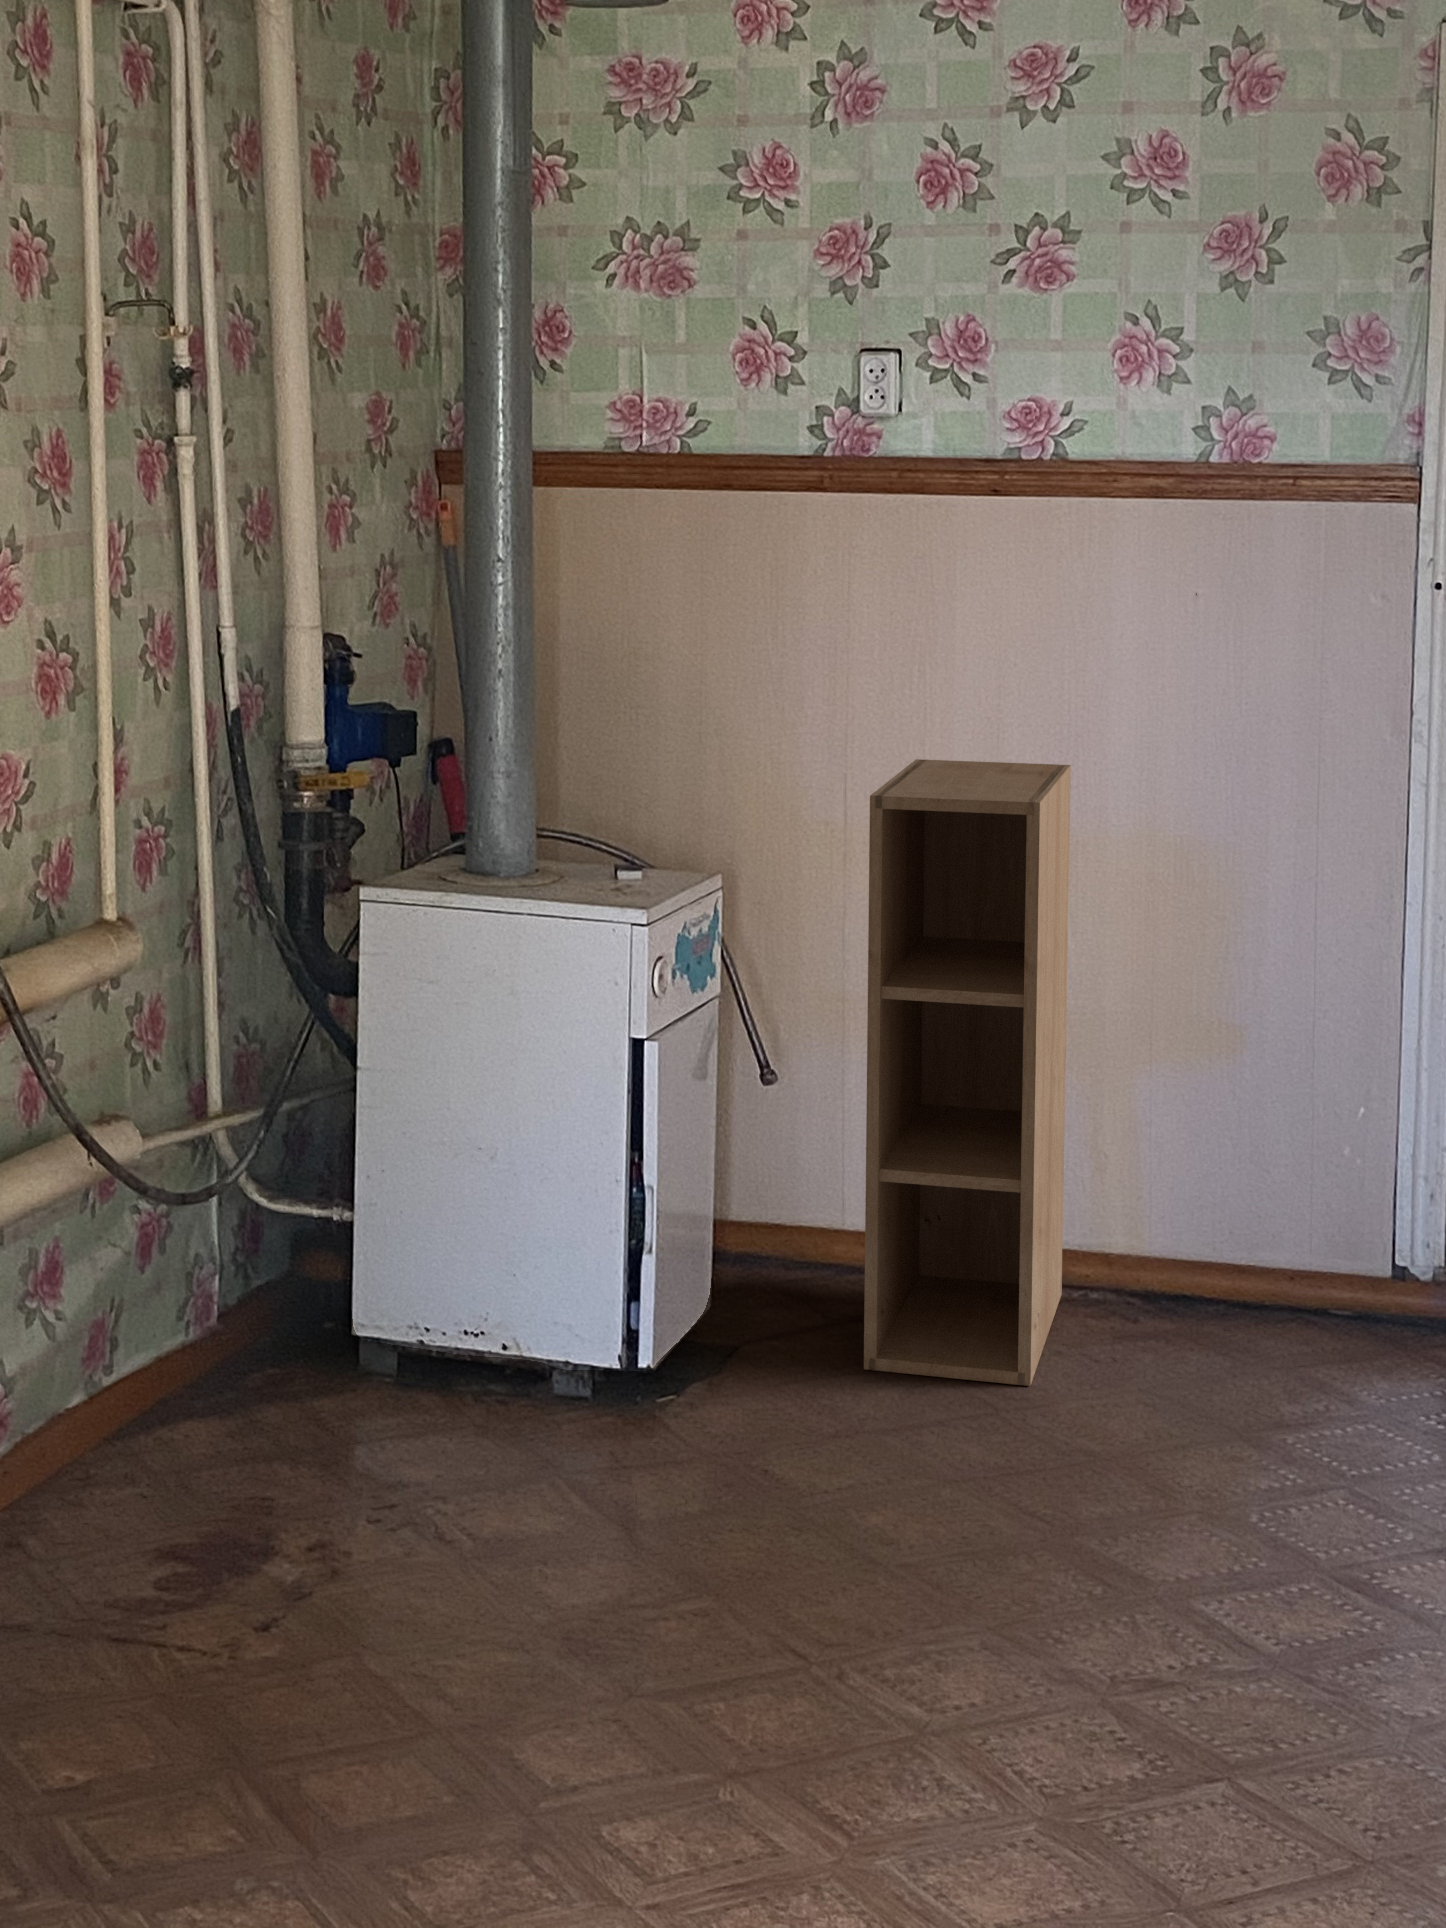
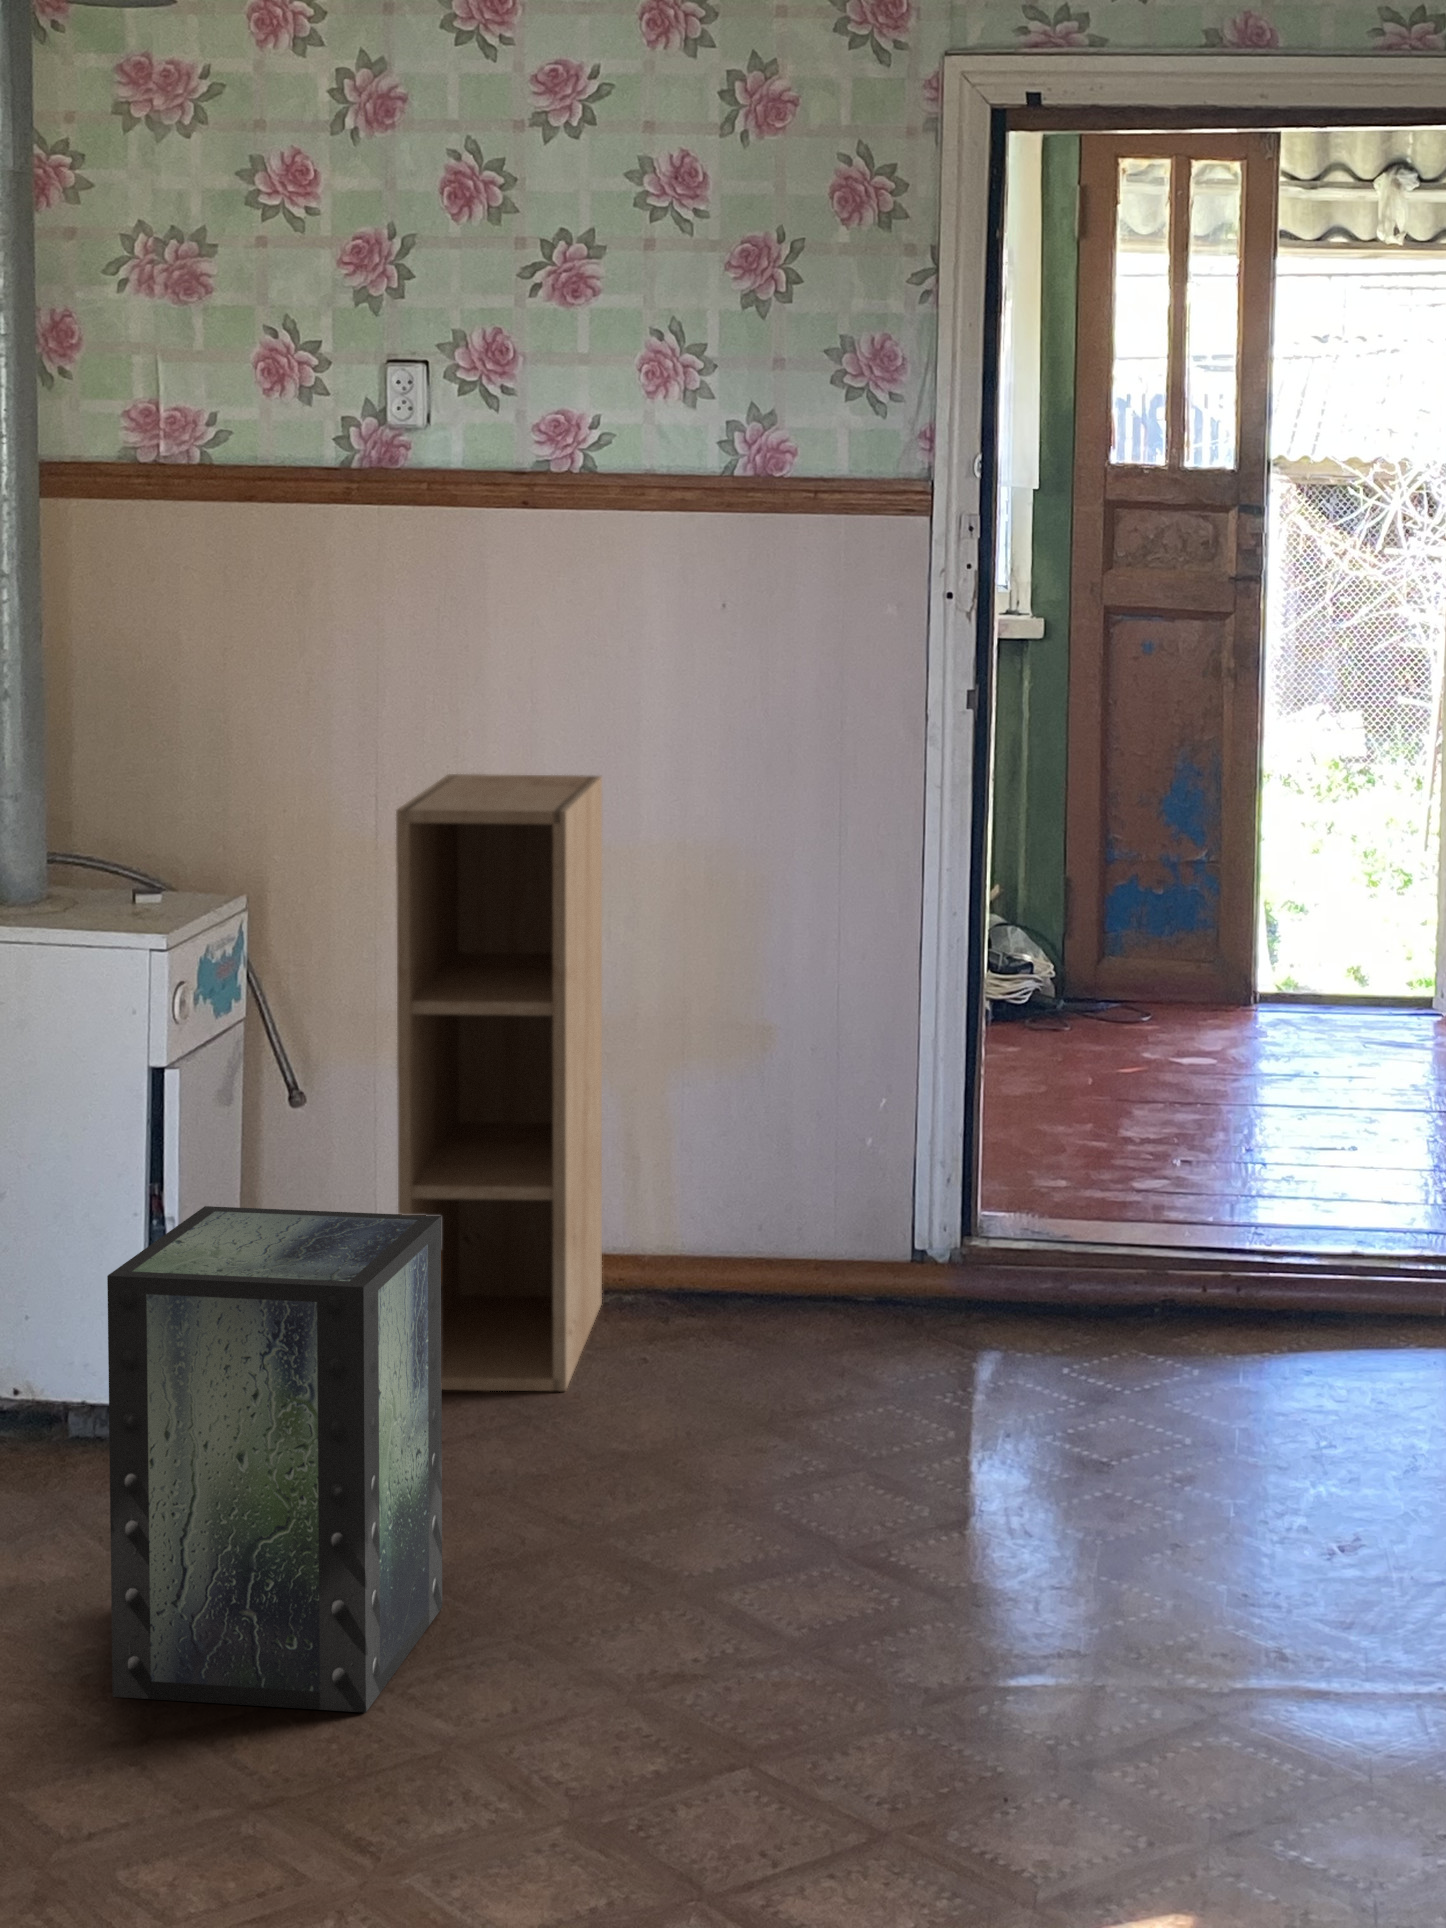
storage box: none [598,1189,923,1720] -> present [107,1206,442,1713]

